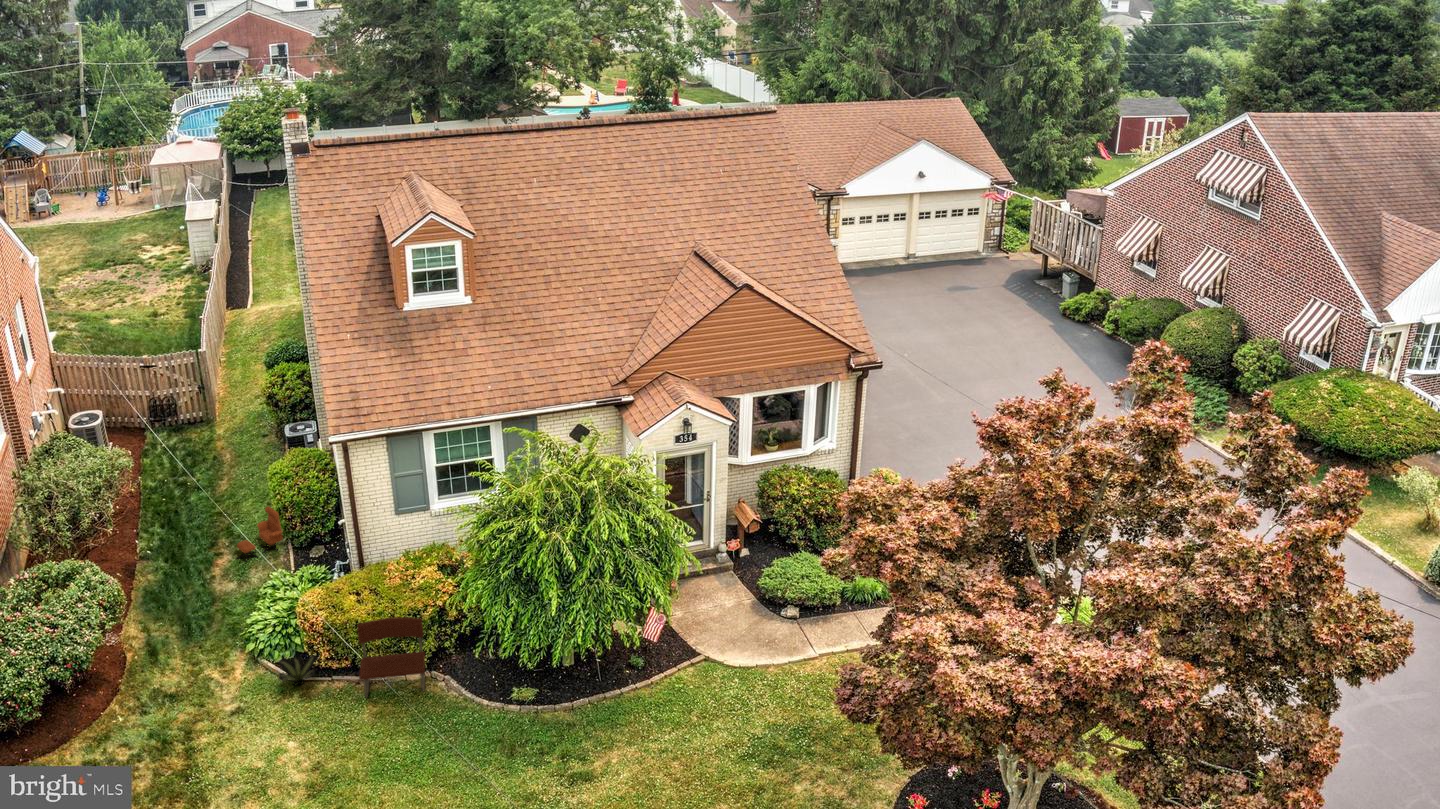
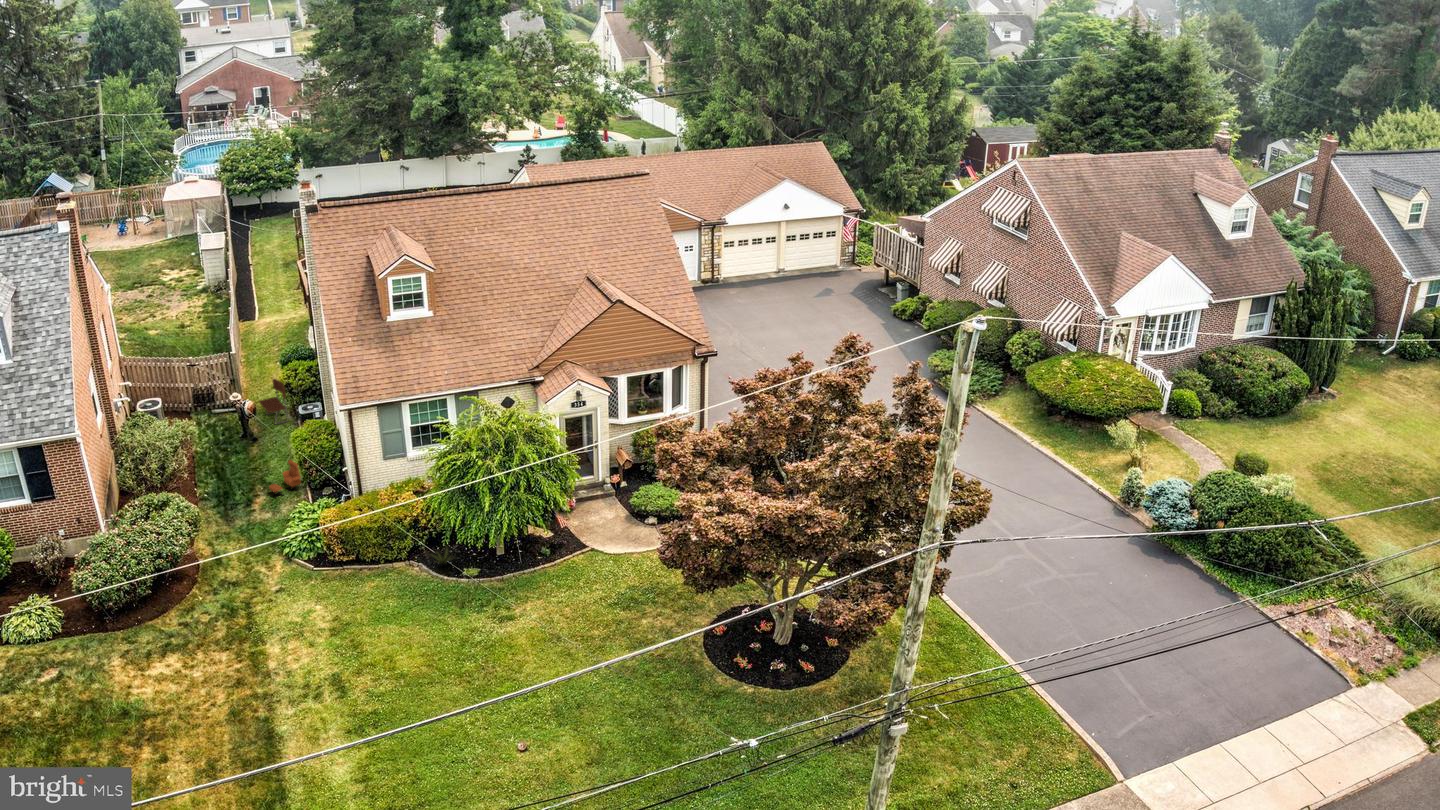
bench: present [357,617,425,697] -> present [259,379,288,425]
potted plant: present [277,655,318,685] -> present [427,547,455,567]

